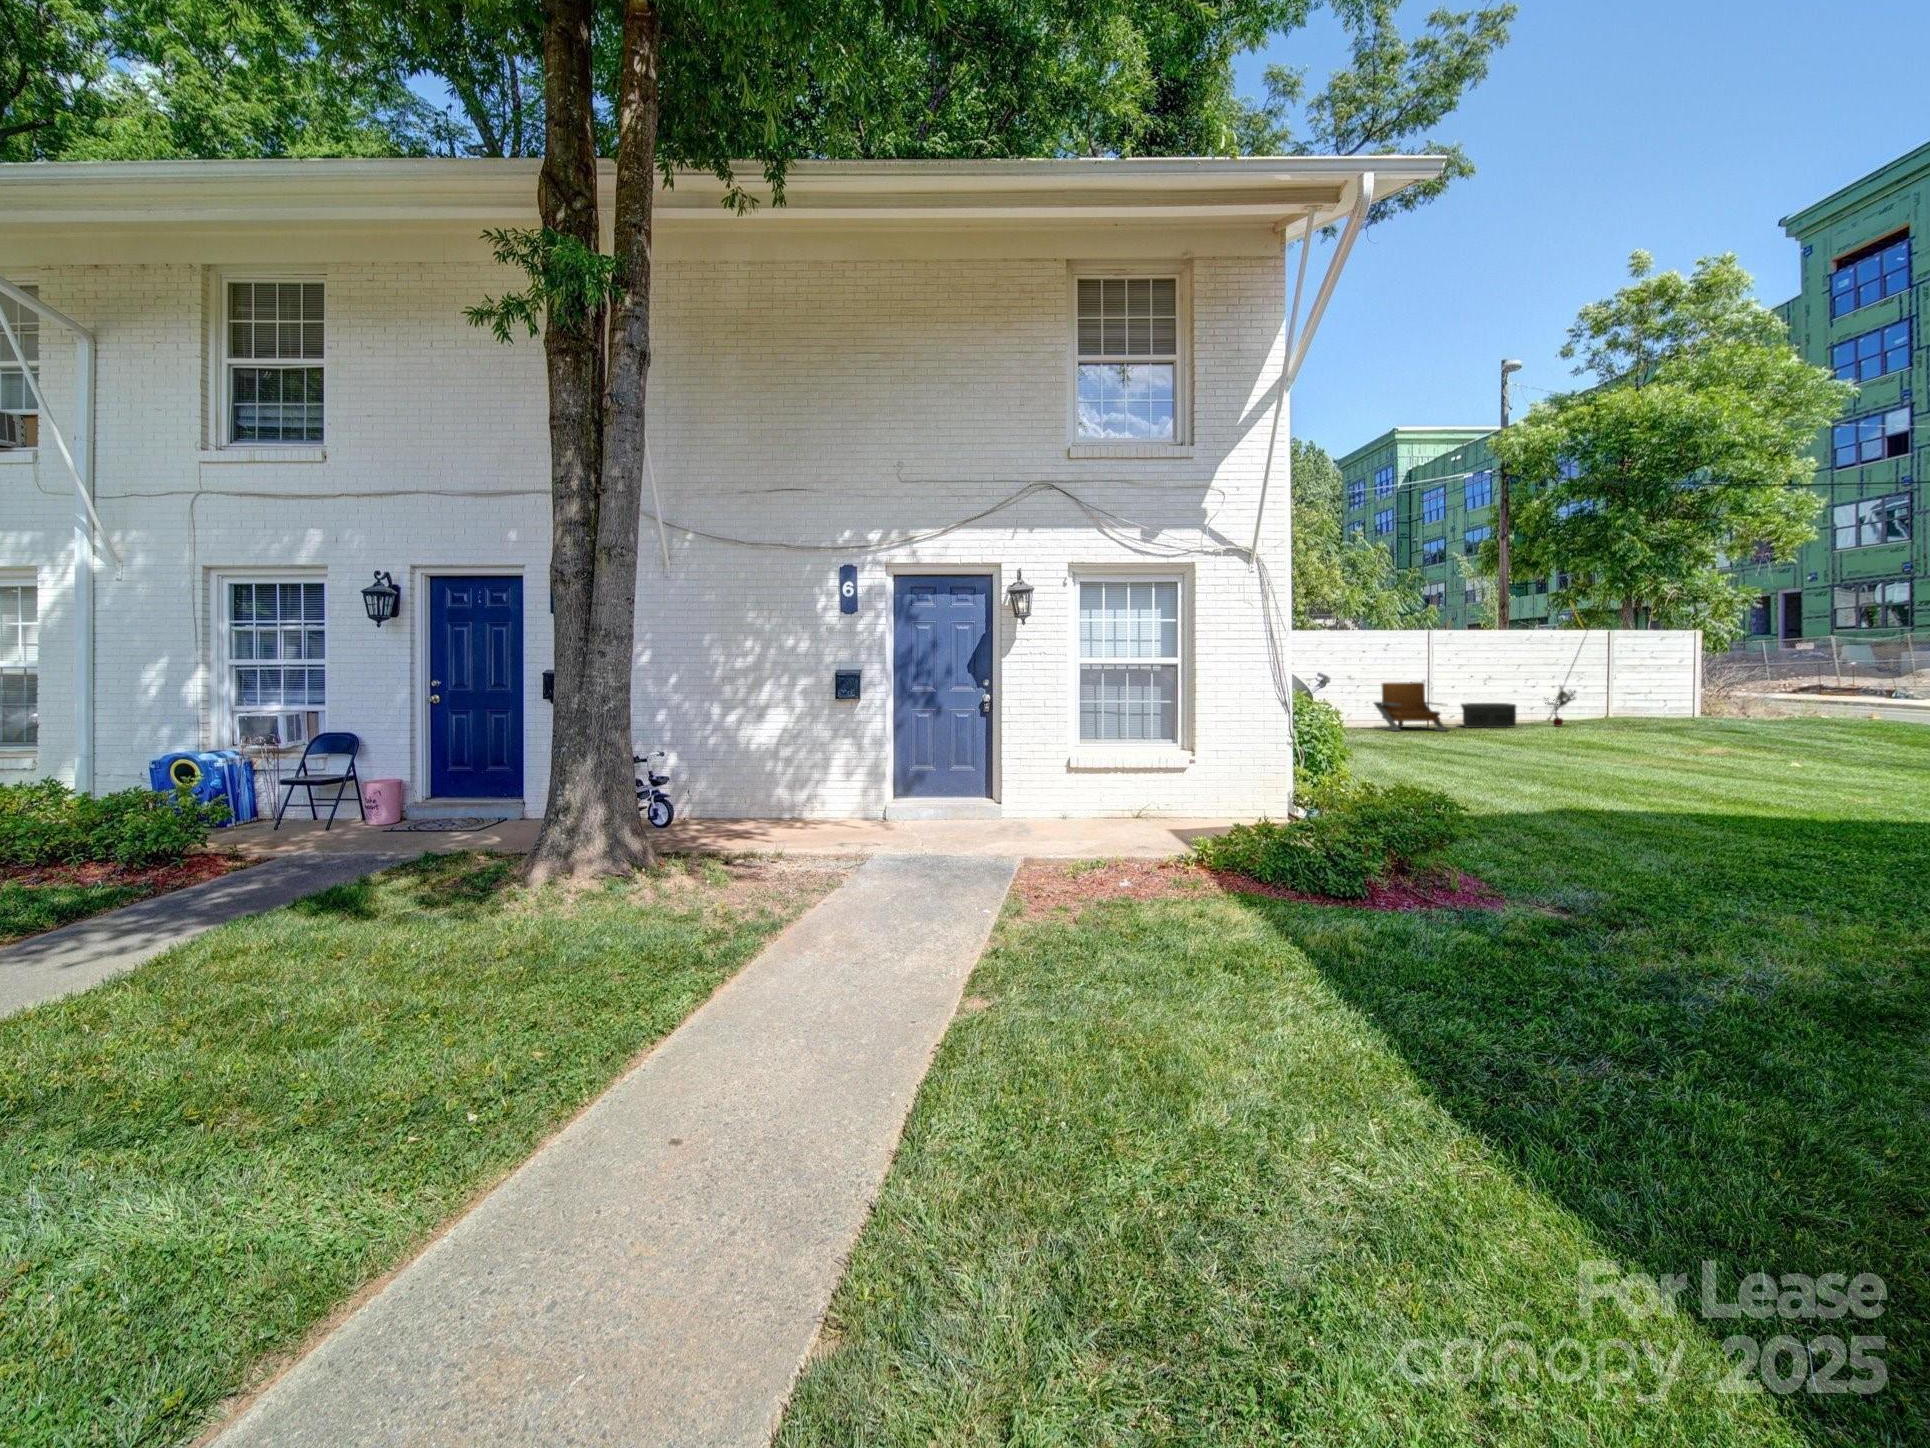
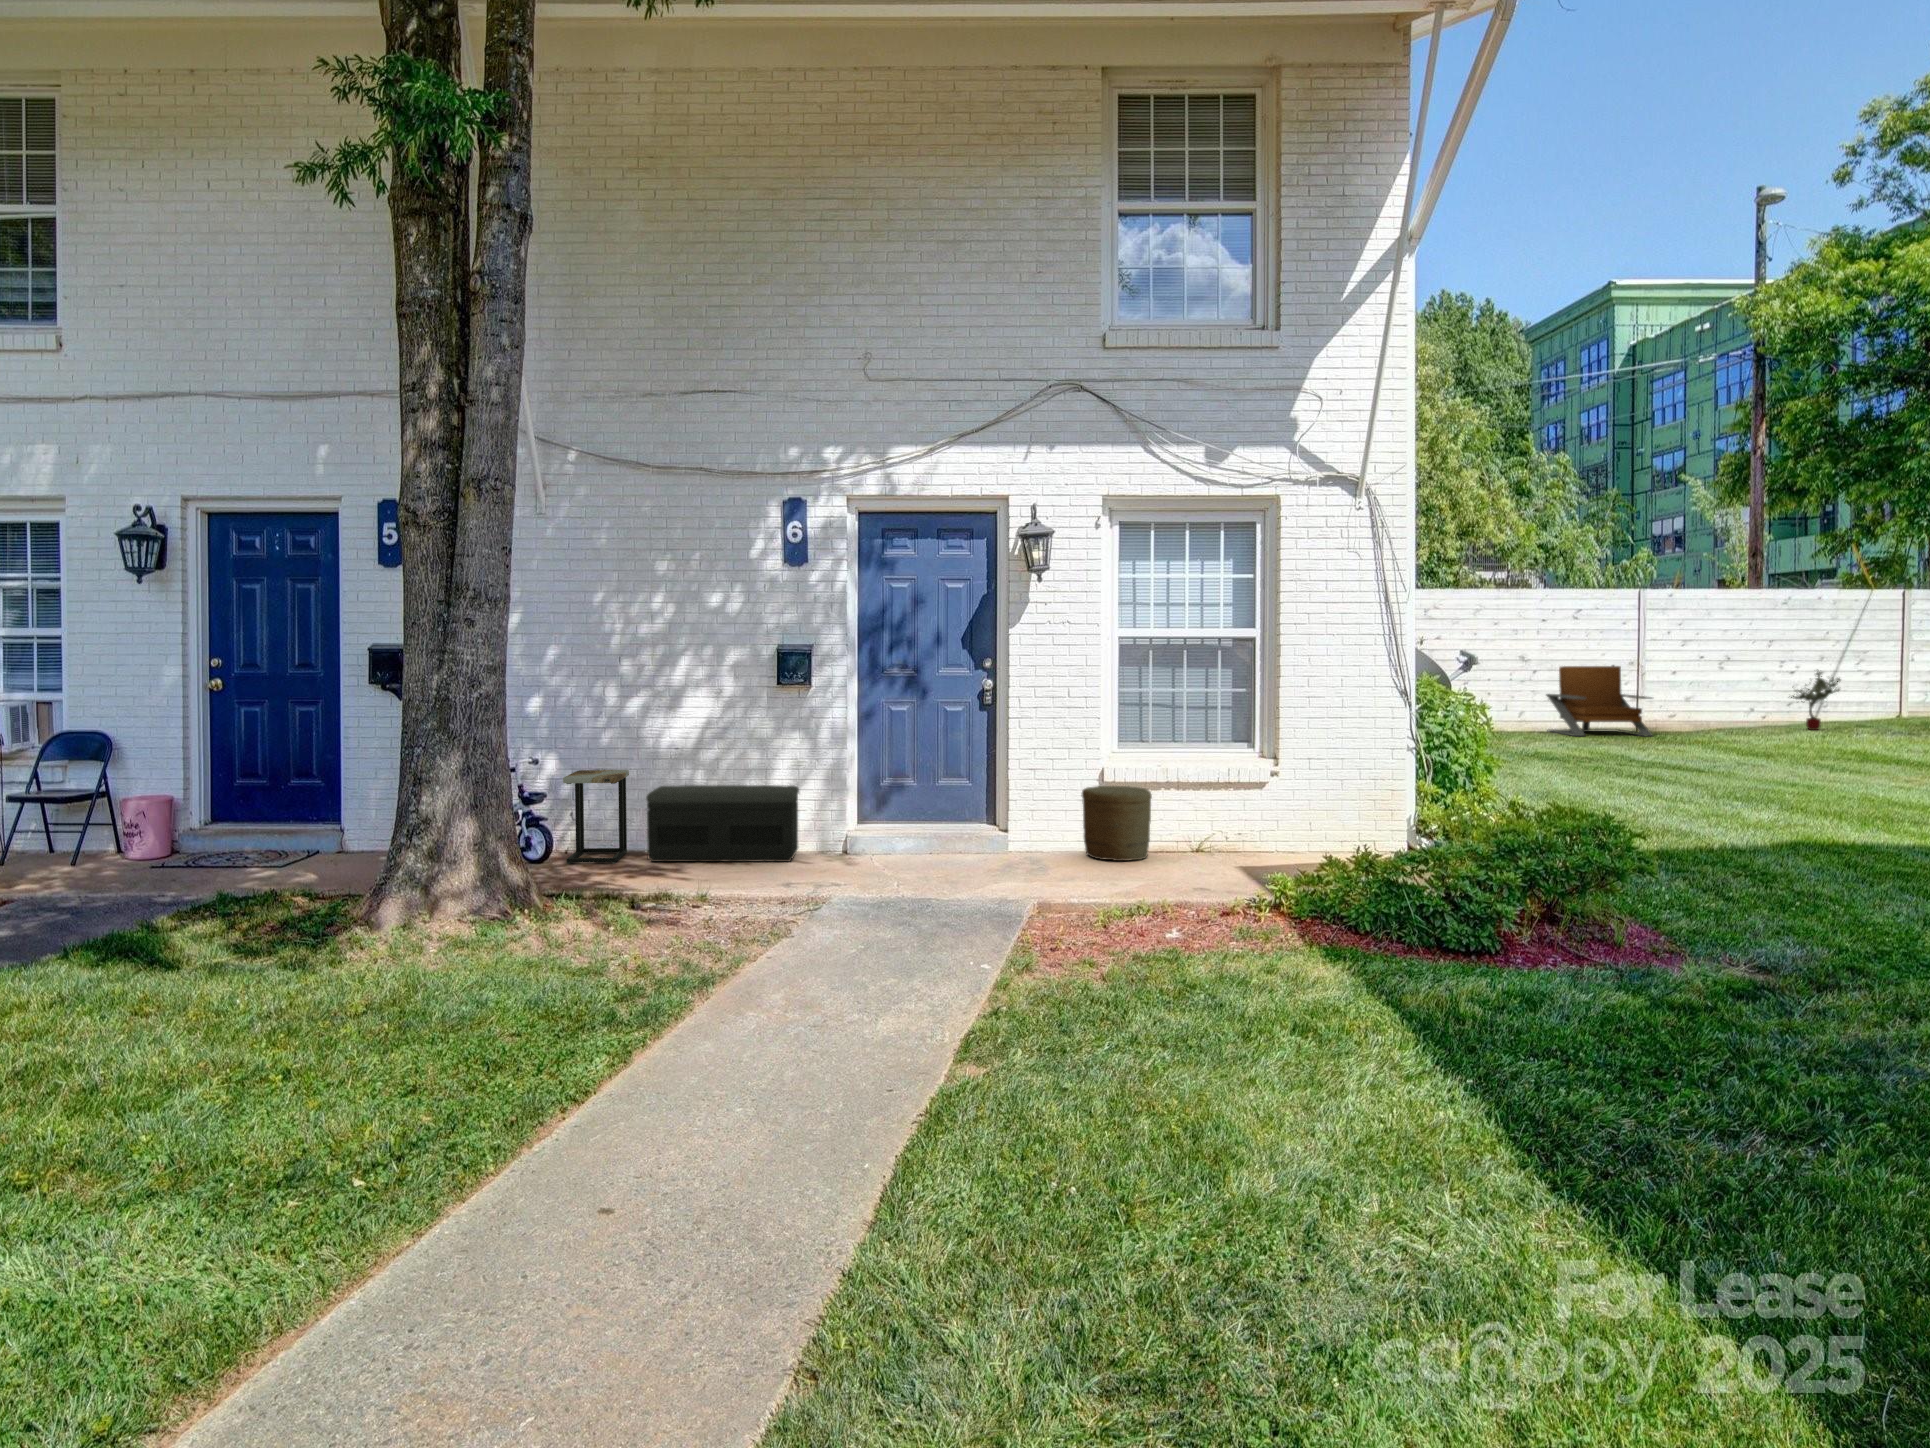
storage bench: present [1456,703,1516,728] -> present [646,785,799,862]
side table: none [680,761,729,829] -> present [563,770,629,864]
woven basket: none [1055,771,1106,827] -> present [1082,786,1152,861]

